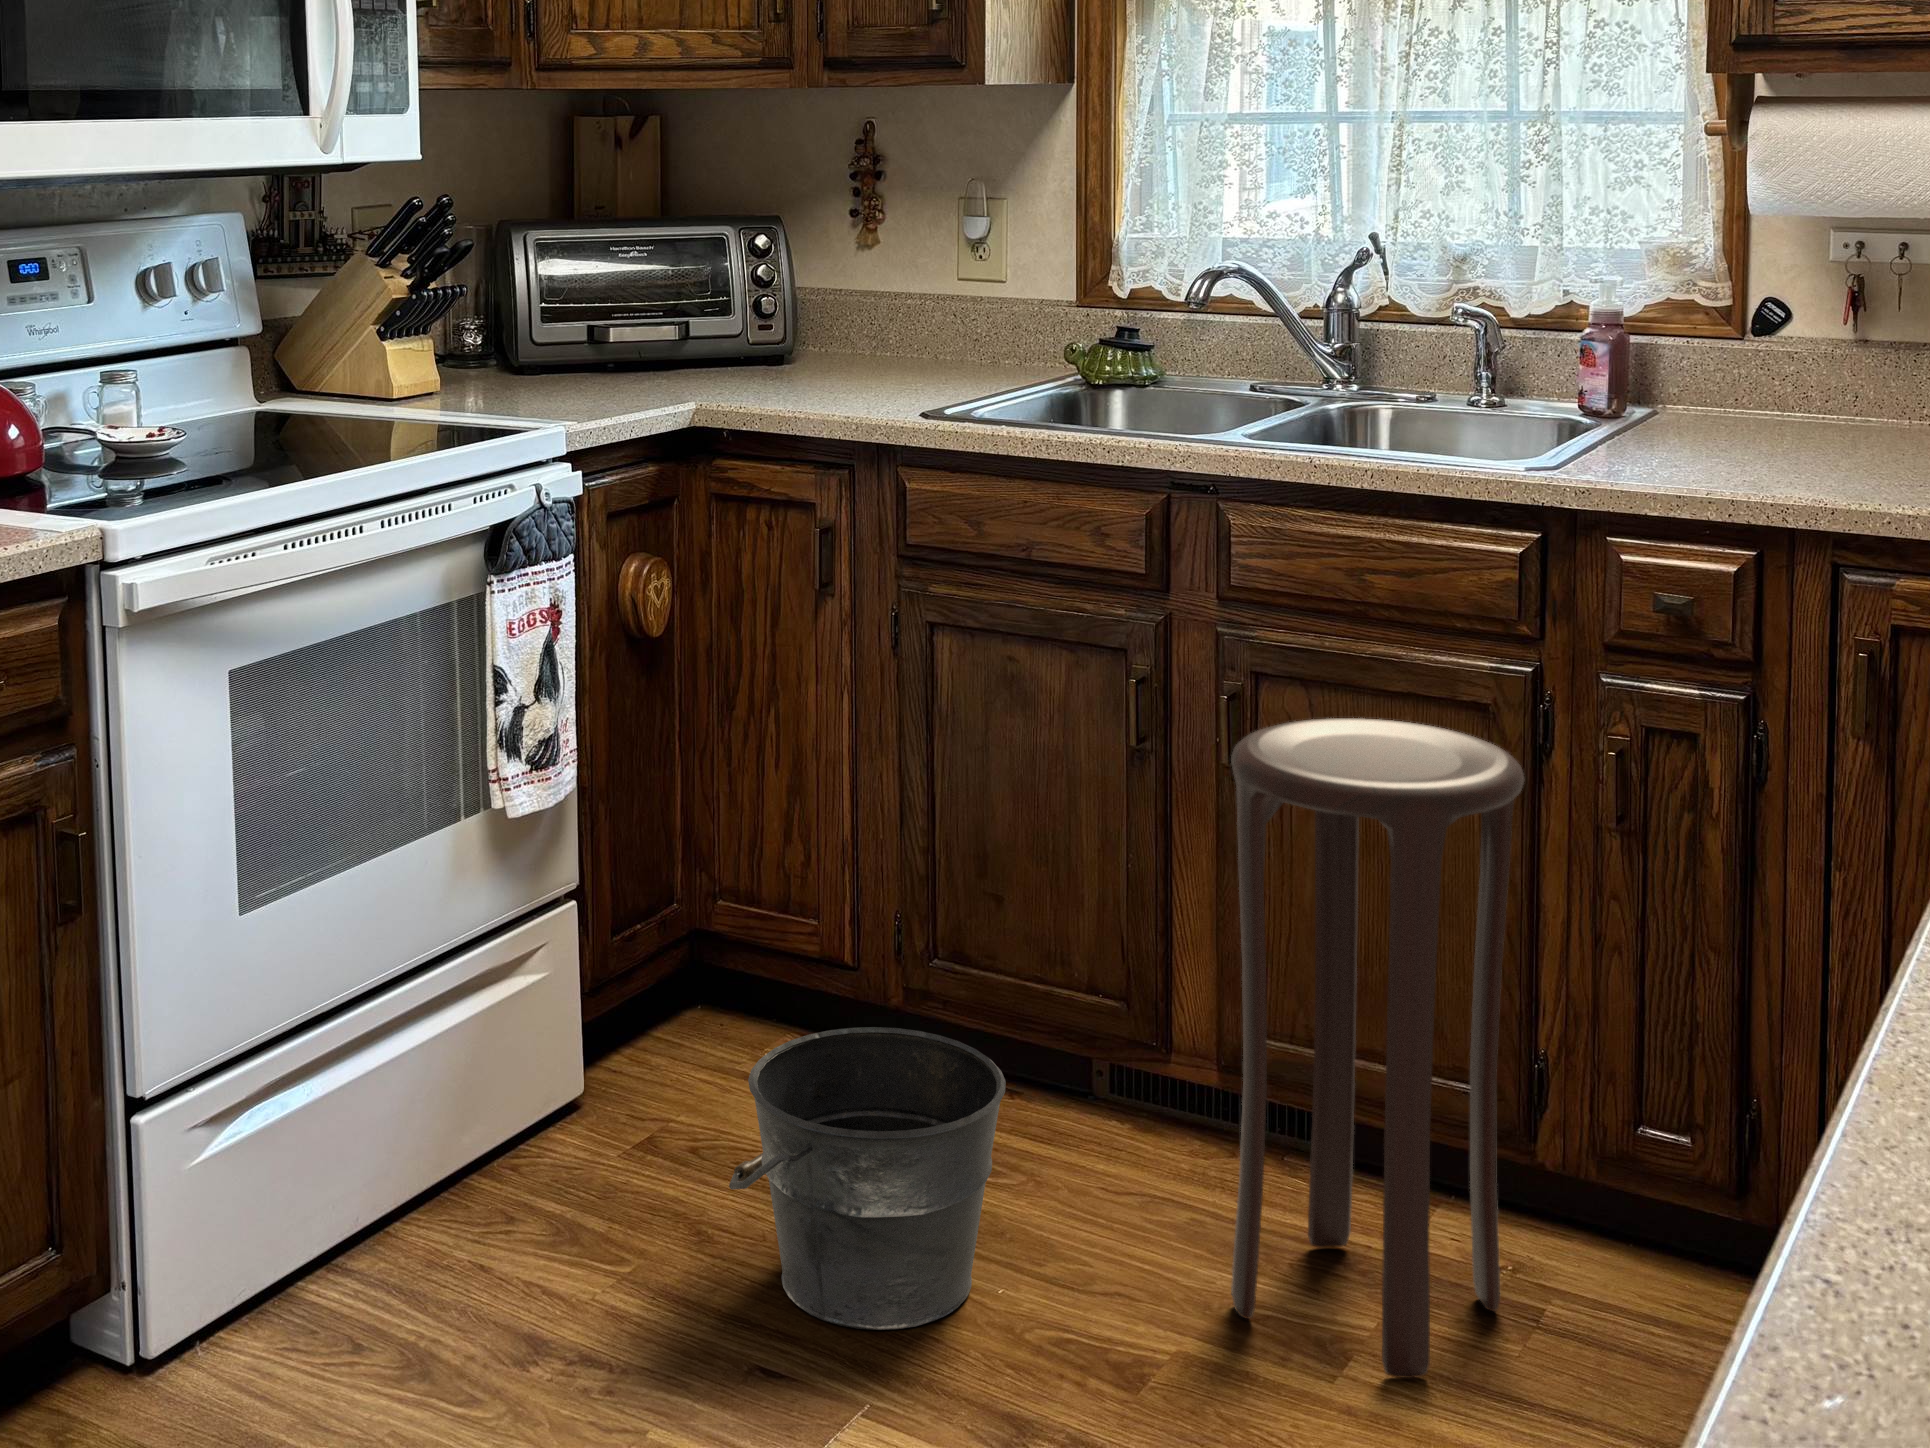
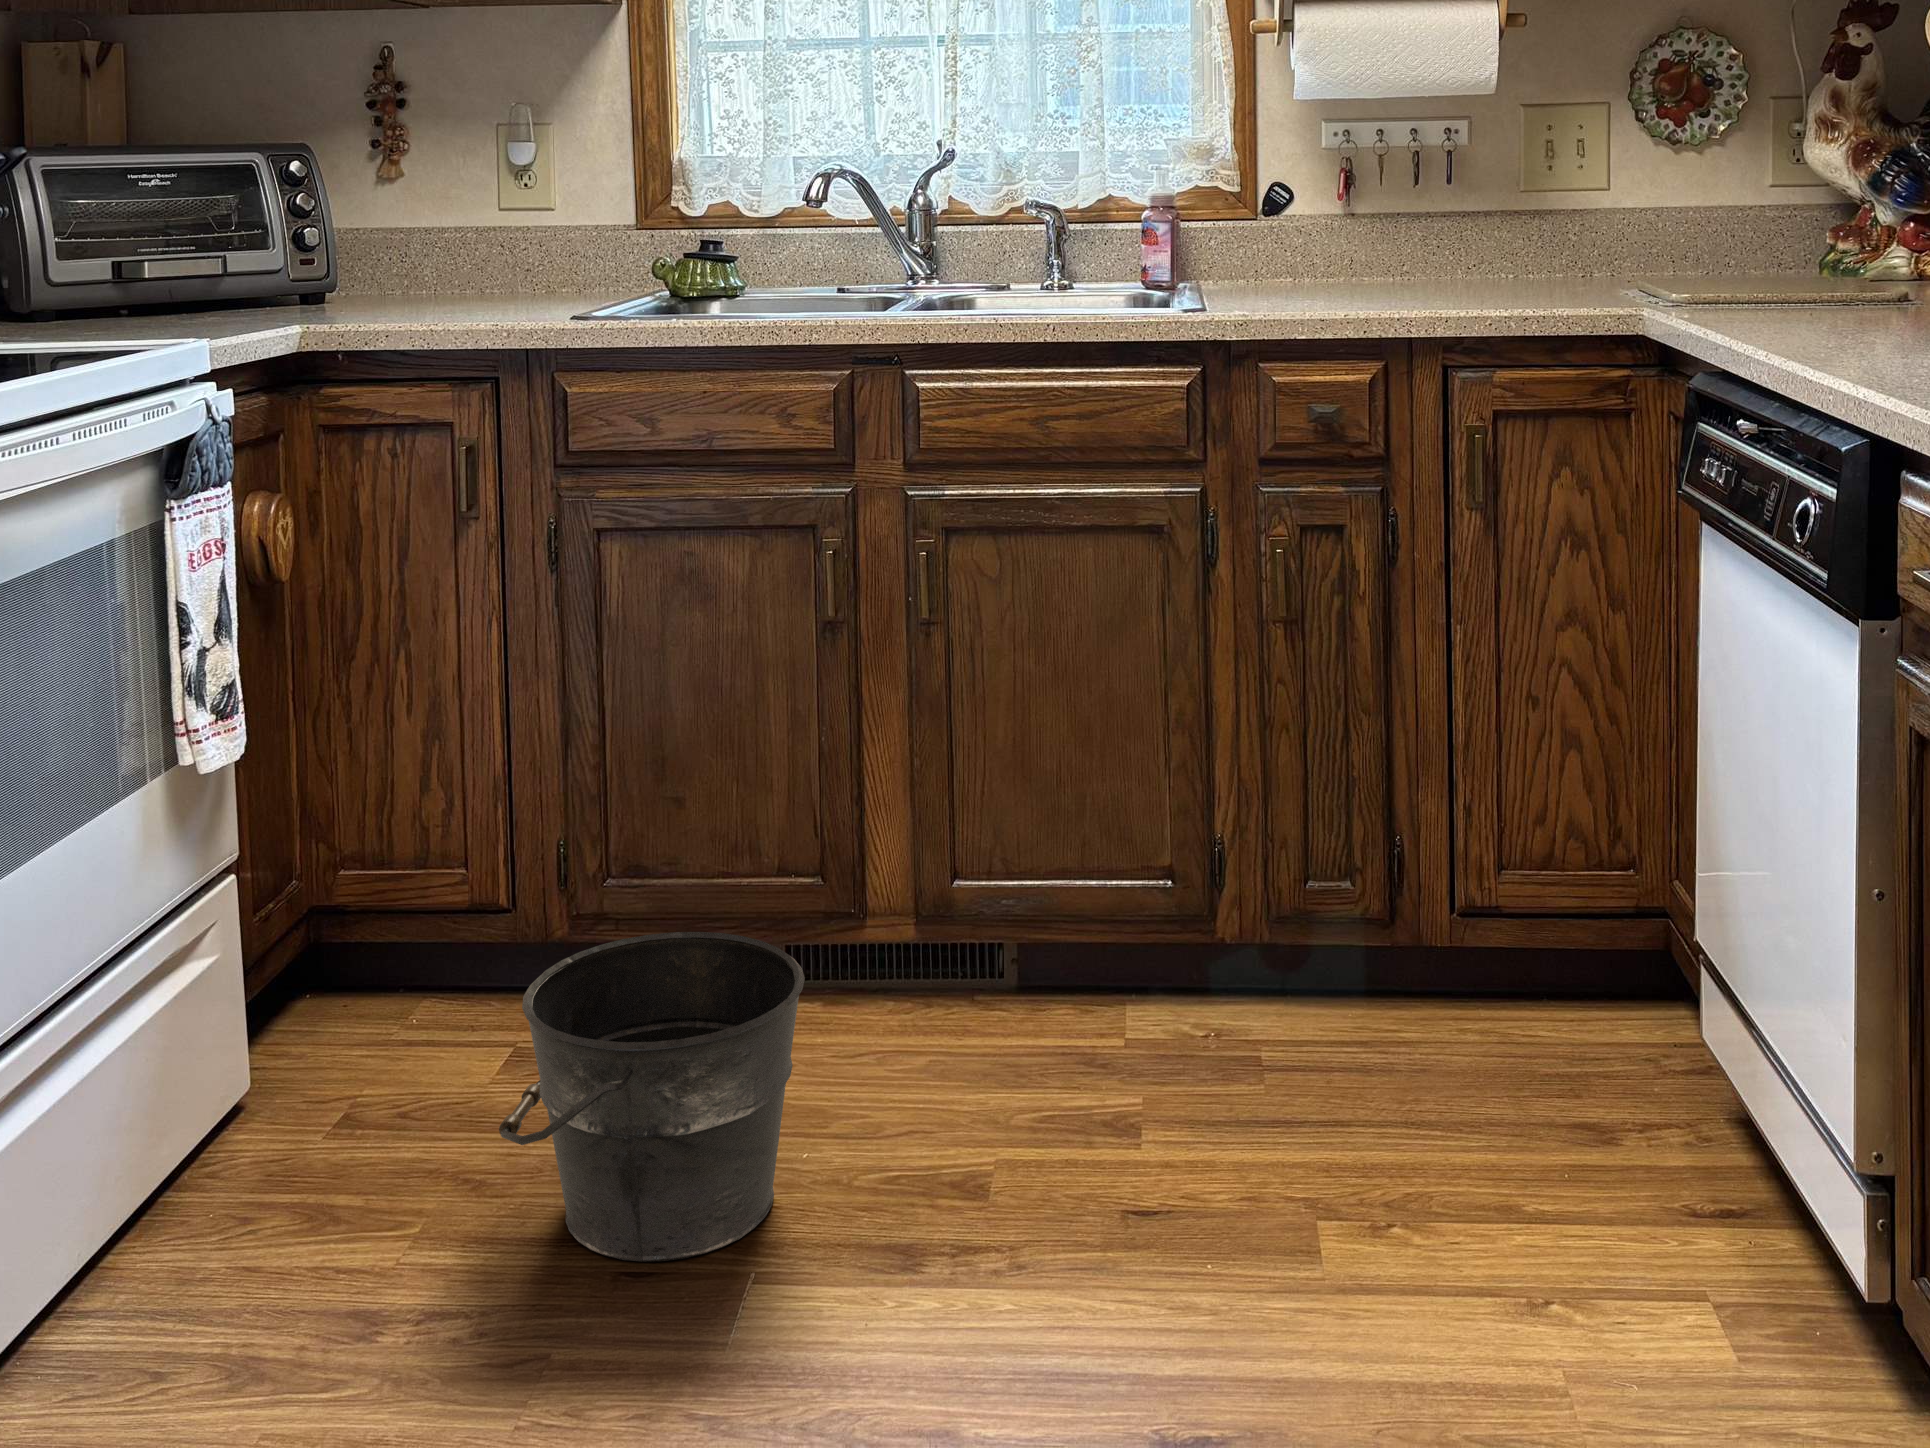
stool: present [1231,718,1524,1378] -> none [991,544,1260,1152]

